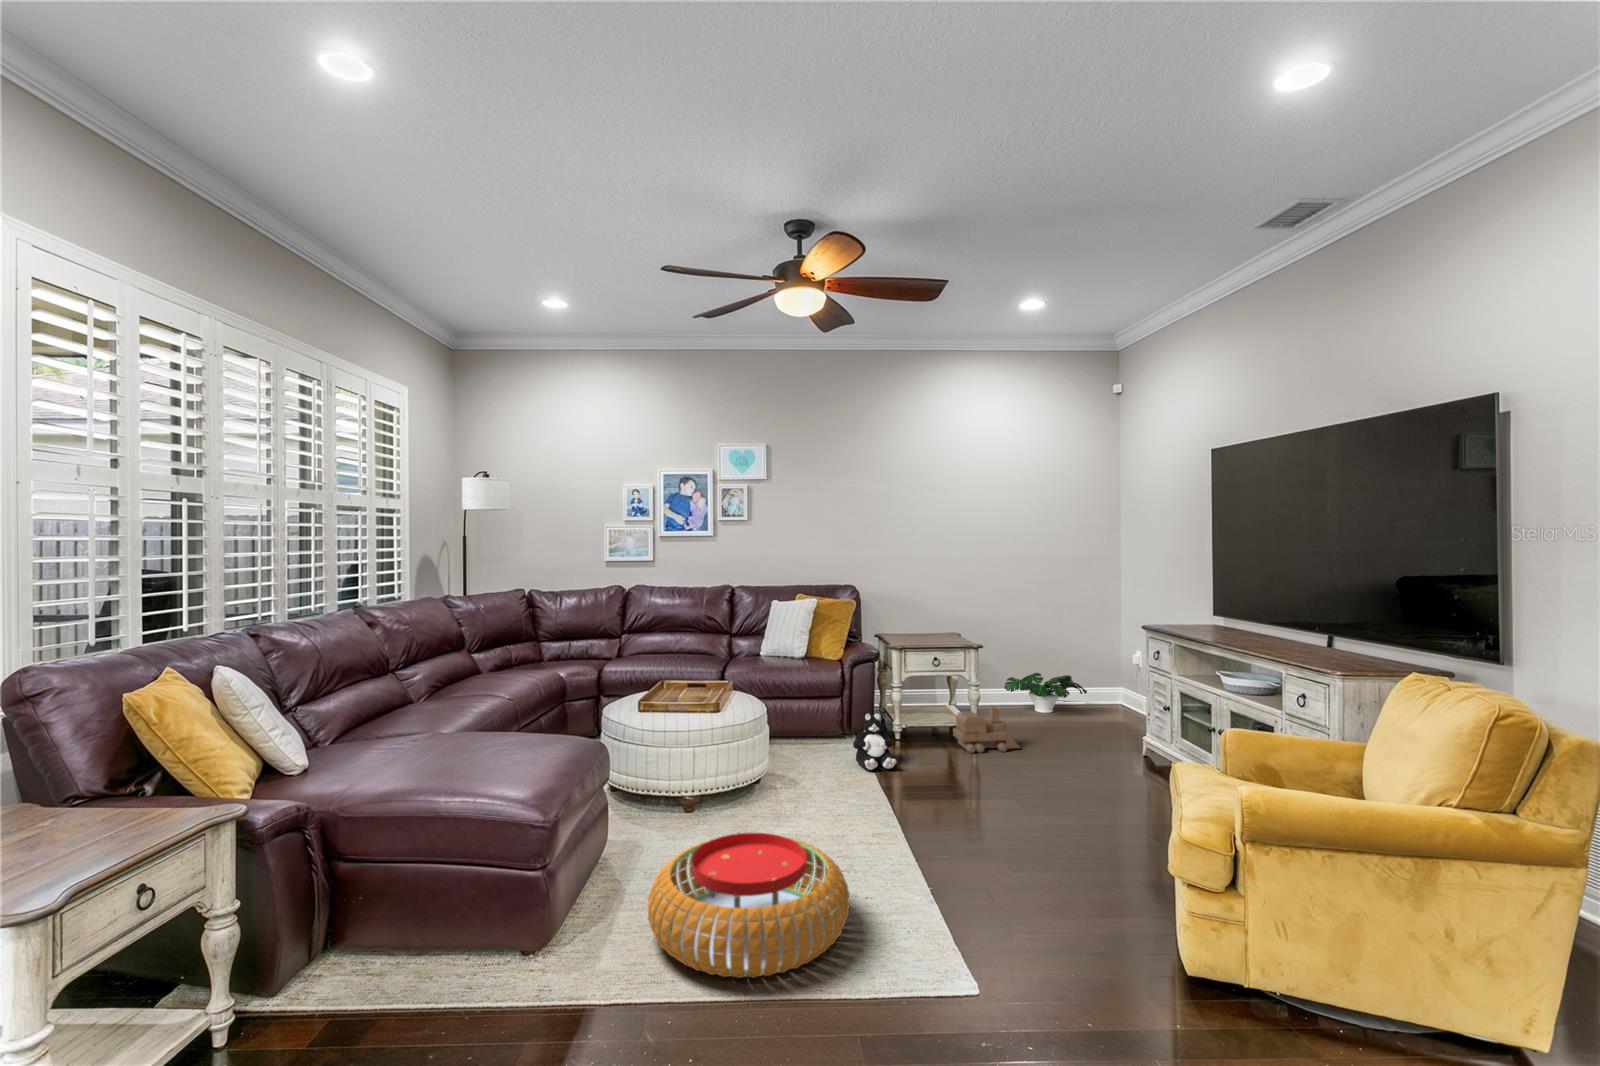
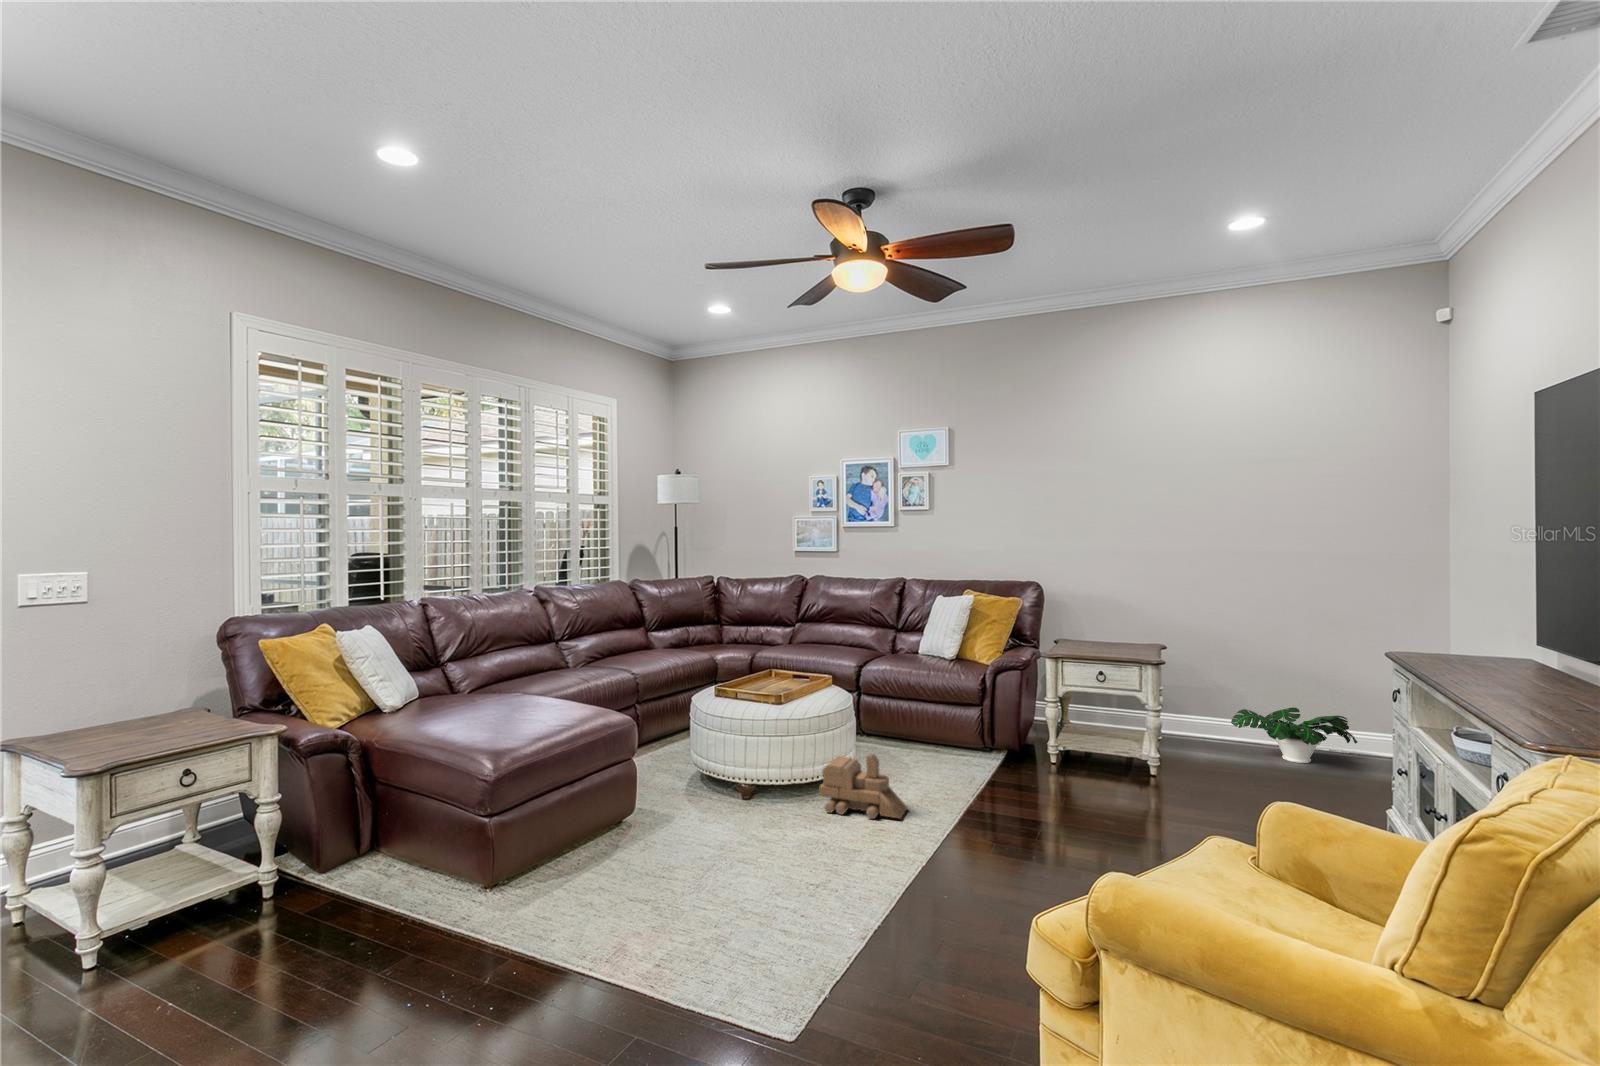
toy train: present [953,705,1020,753] -> present [820,753,907,819]
plush toy: present [853,713,897,770] -> none [960,728,1009,795]
pouf: present [648,833,850,978] -> none [558,824,766,971]

